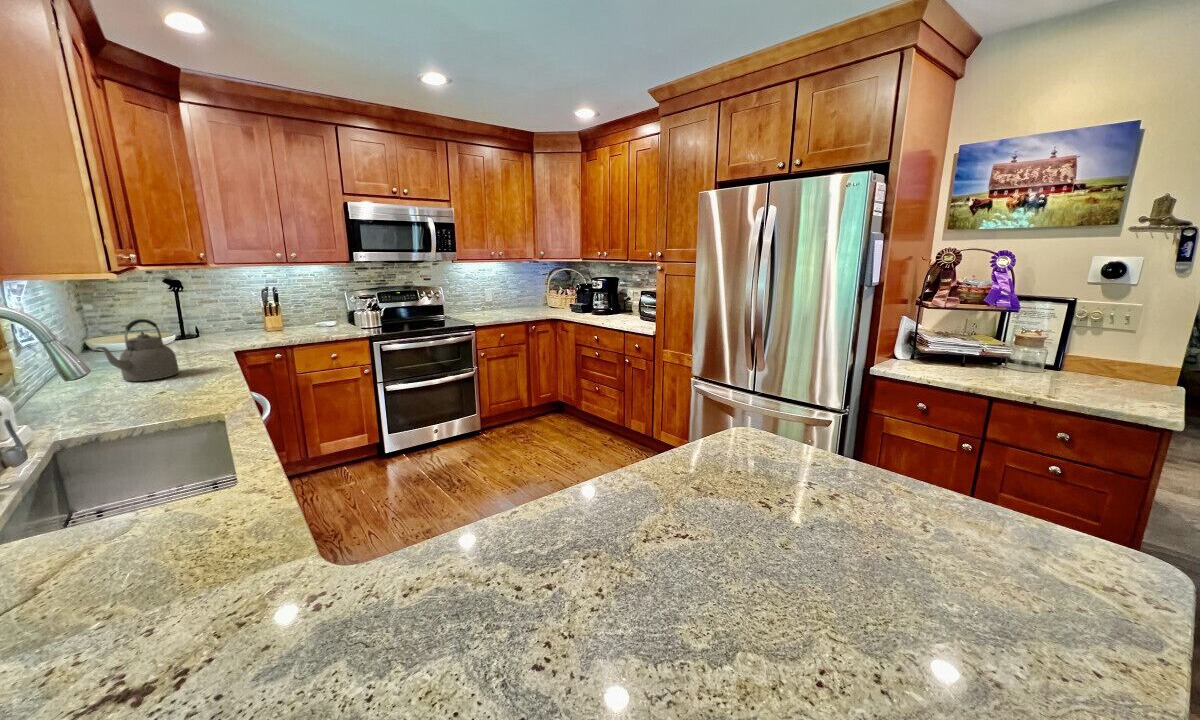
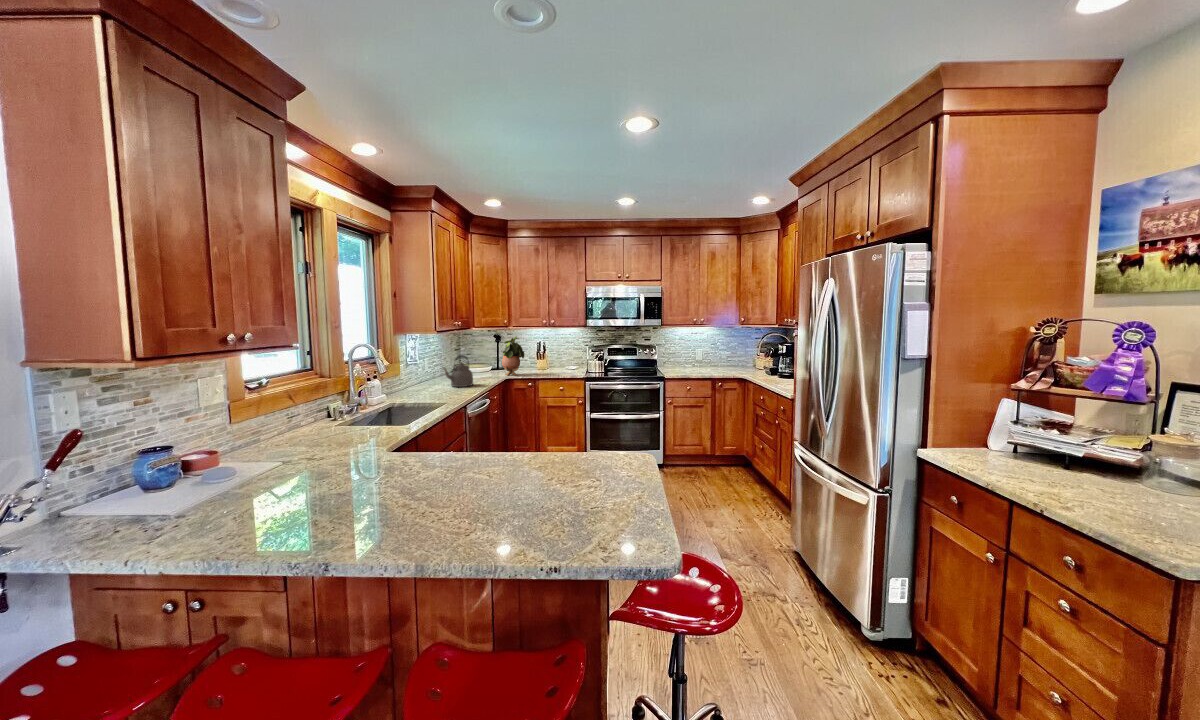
potted plant: none [210,279,259,347] -> present [502,337,524,376]

